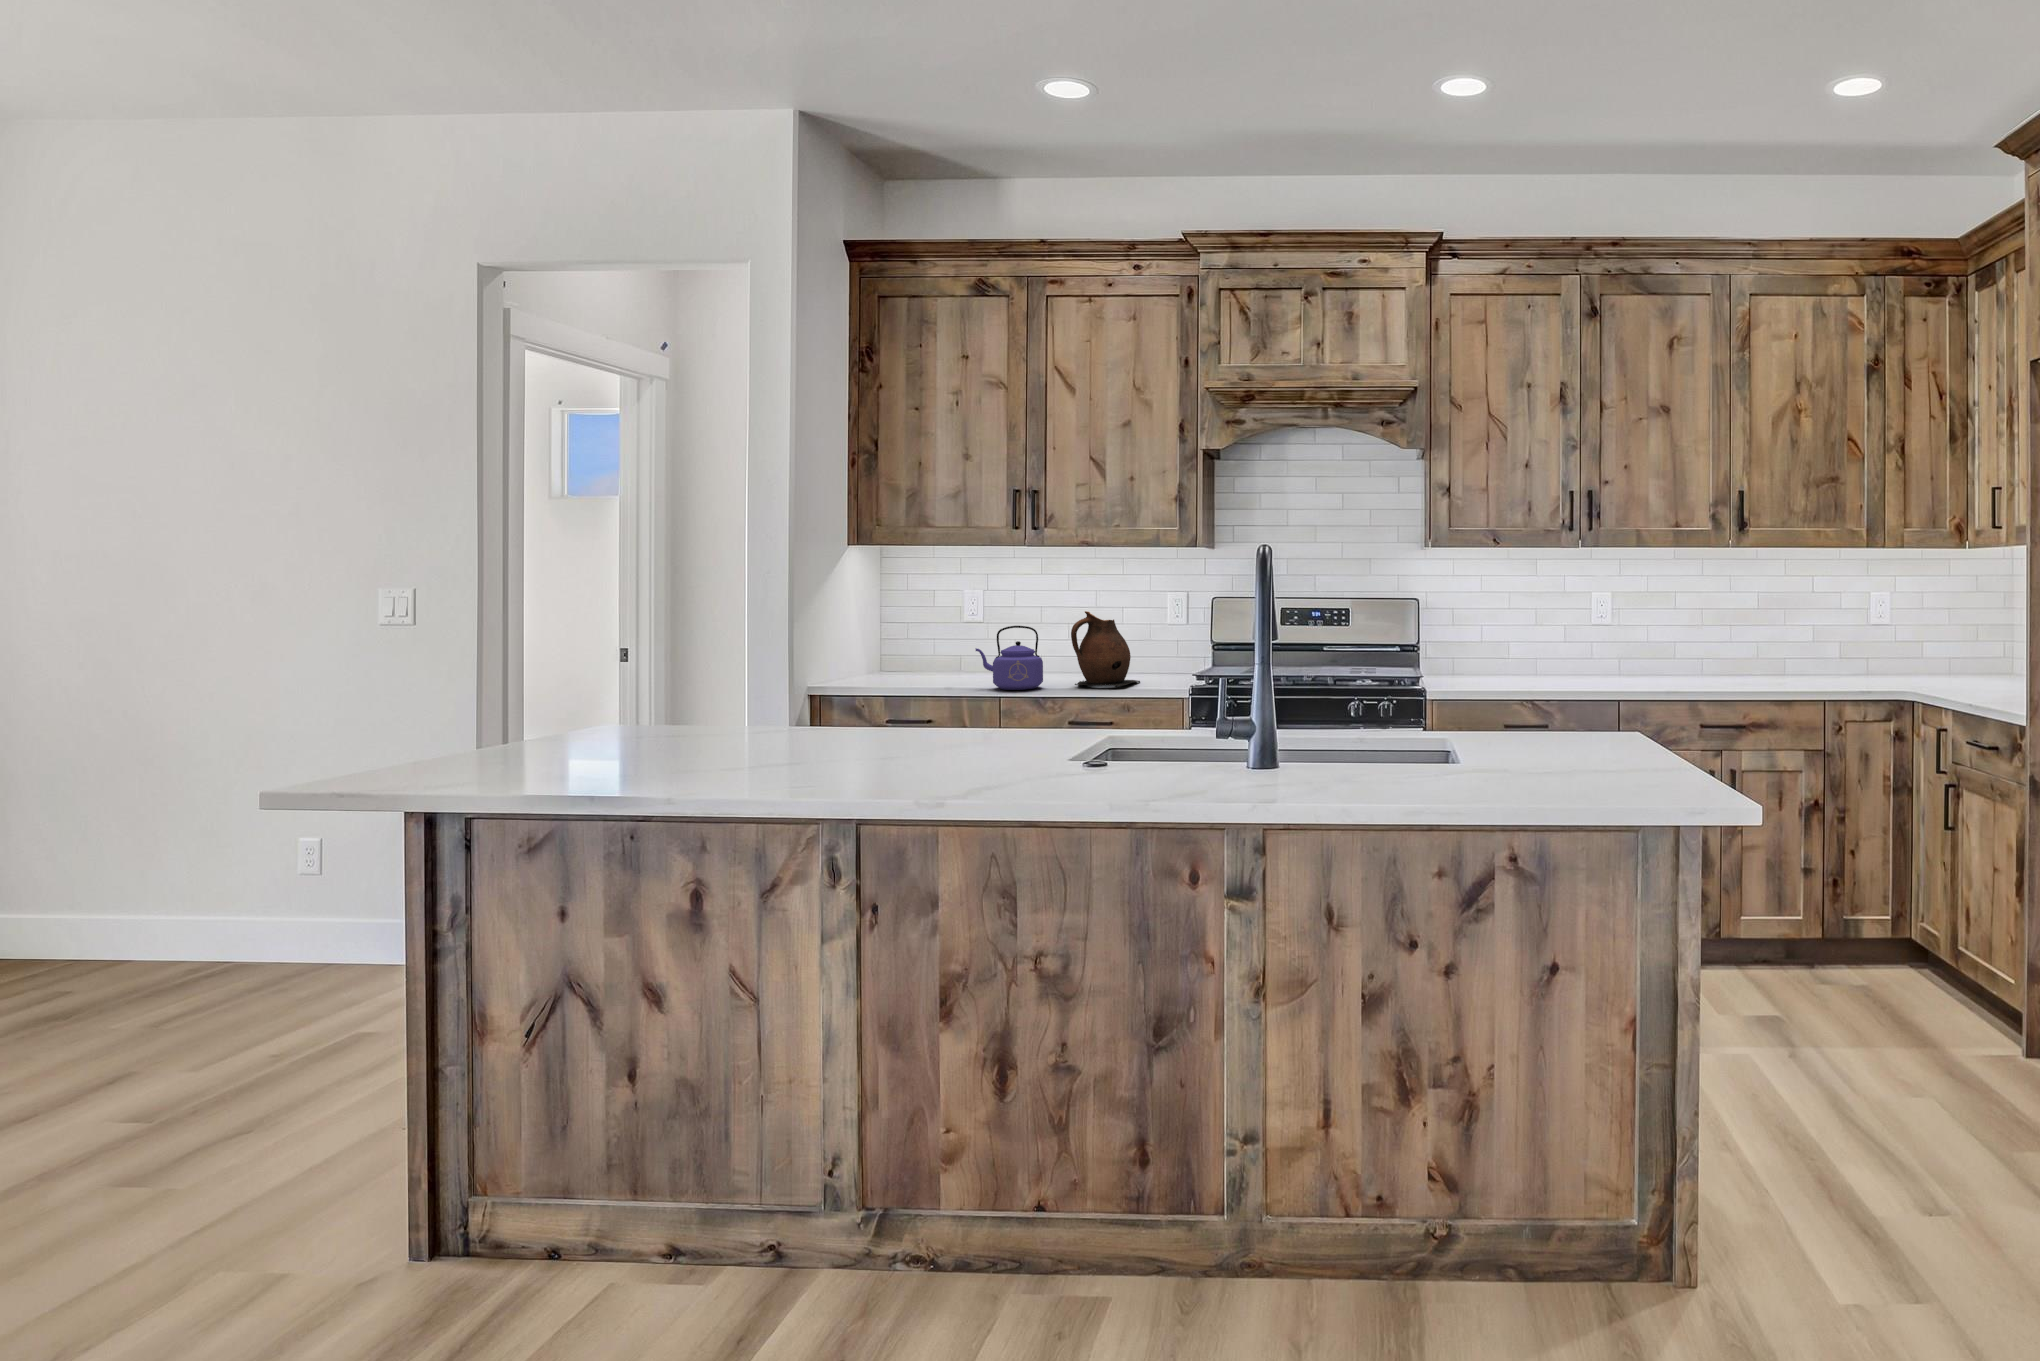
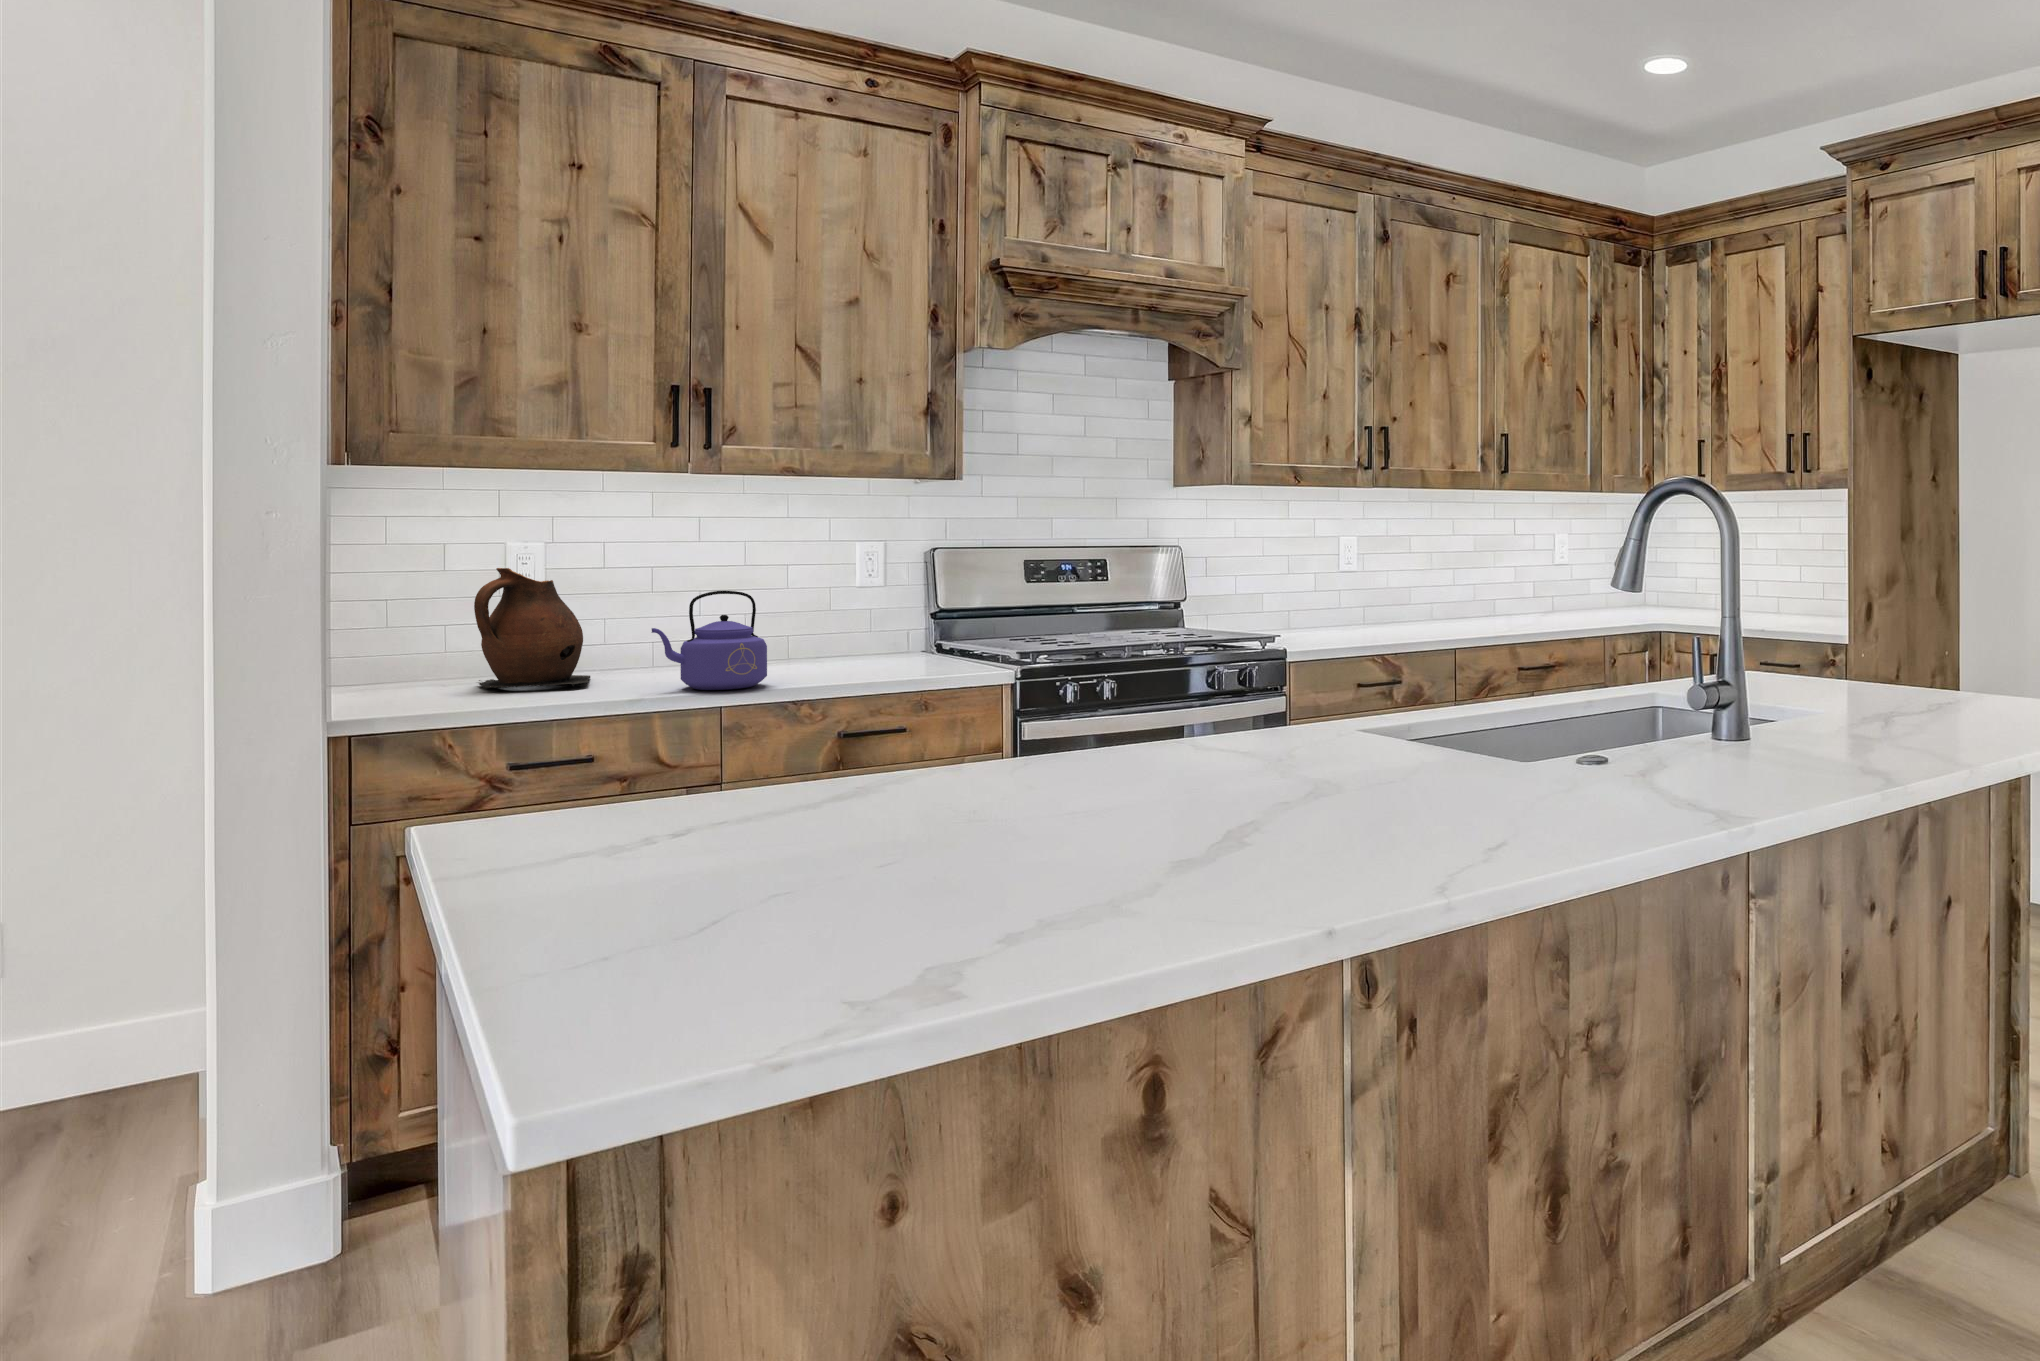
ceramic pitcher: present [1071,611,1140,687] -> present [474,568,590,688]

